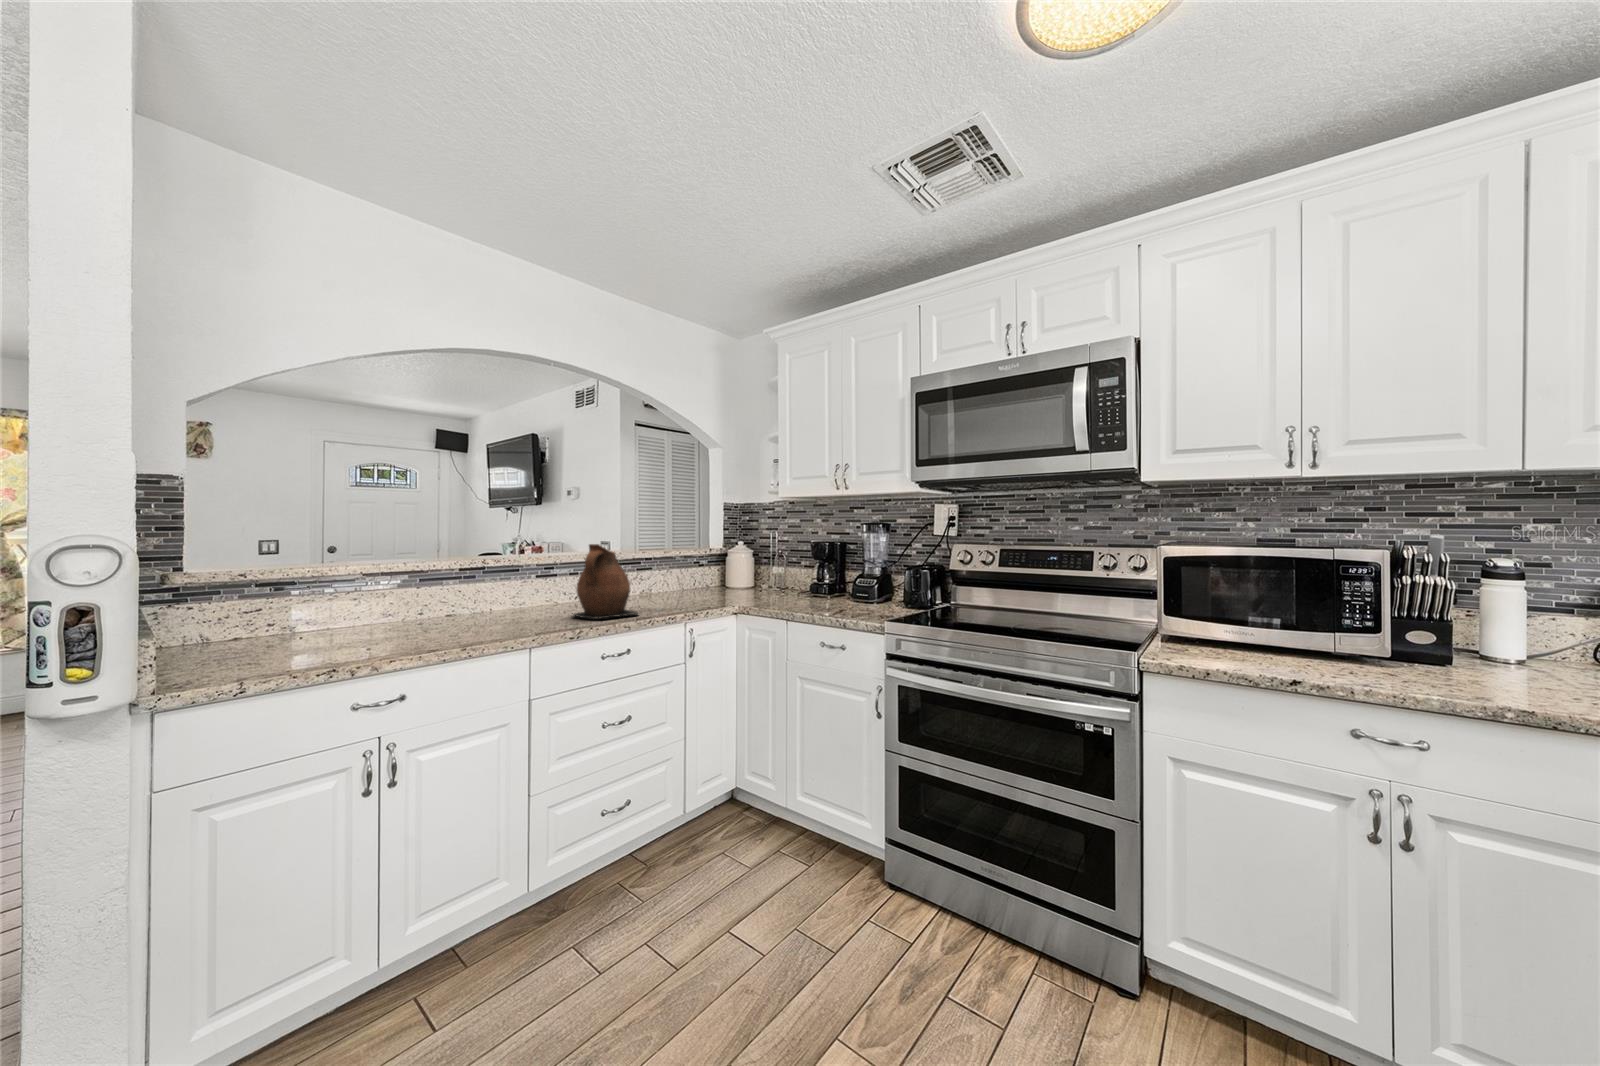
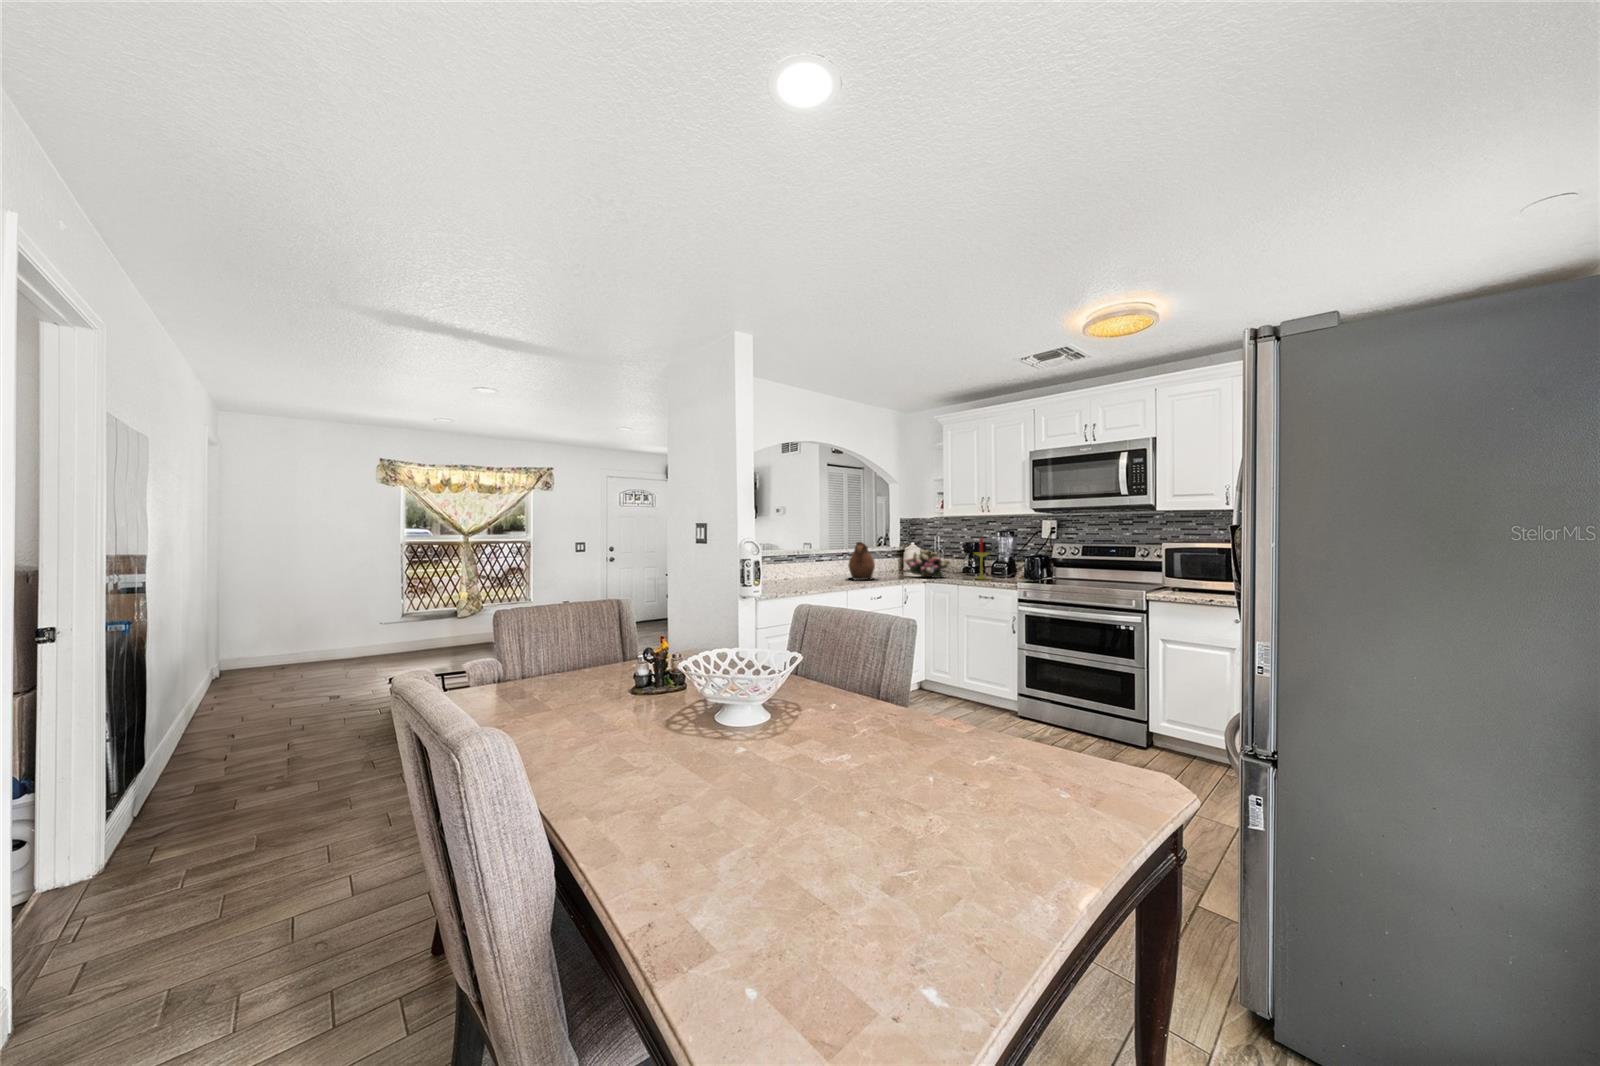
candle: none [816,532,845,610] -> present [974,537,989,579]
flower arrangement: none [694,555,779,607] -> present [904,550,949,578]

